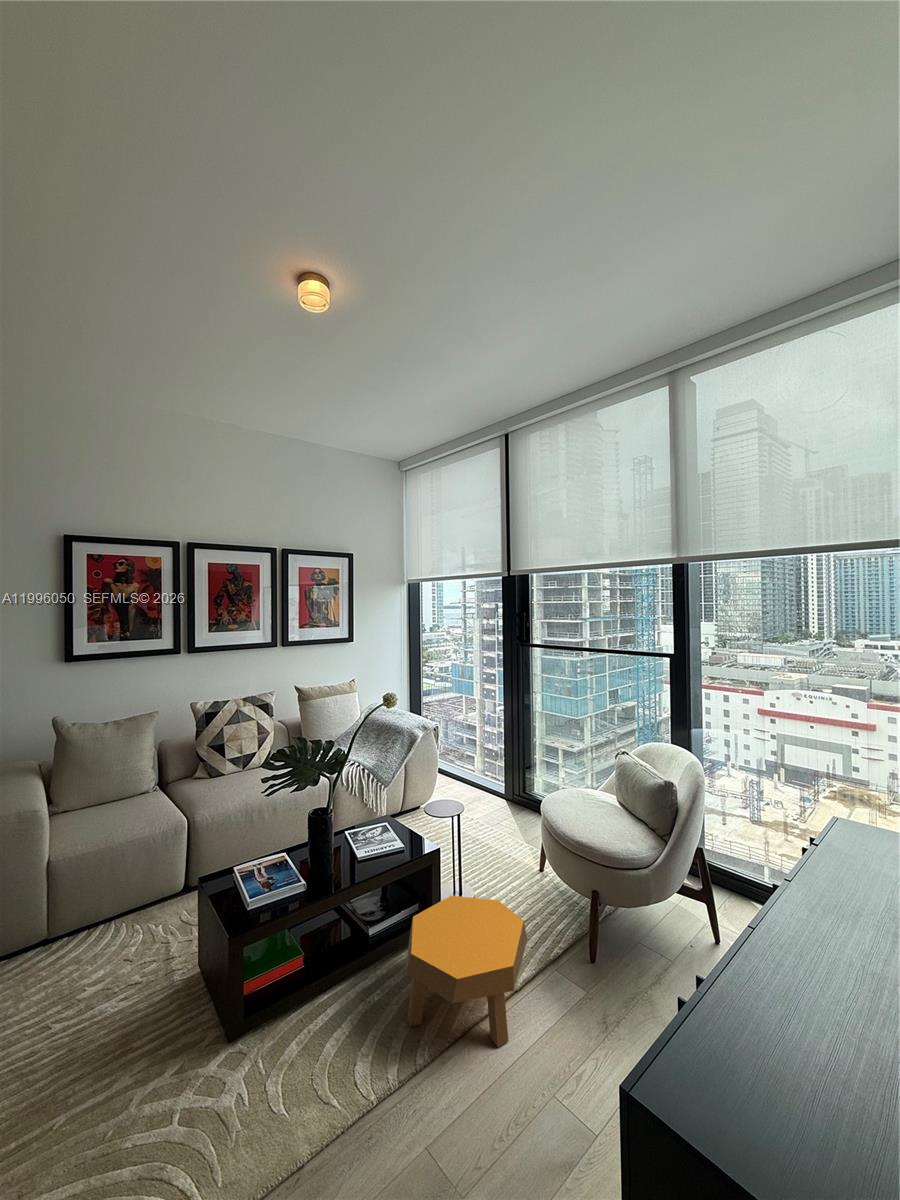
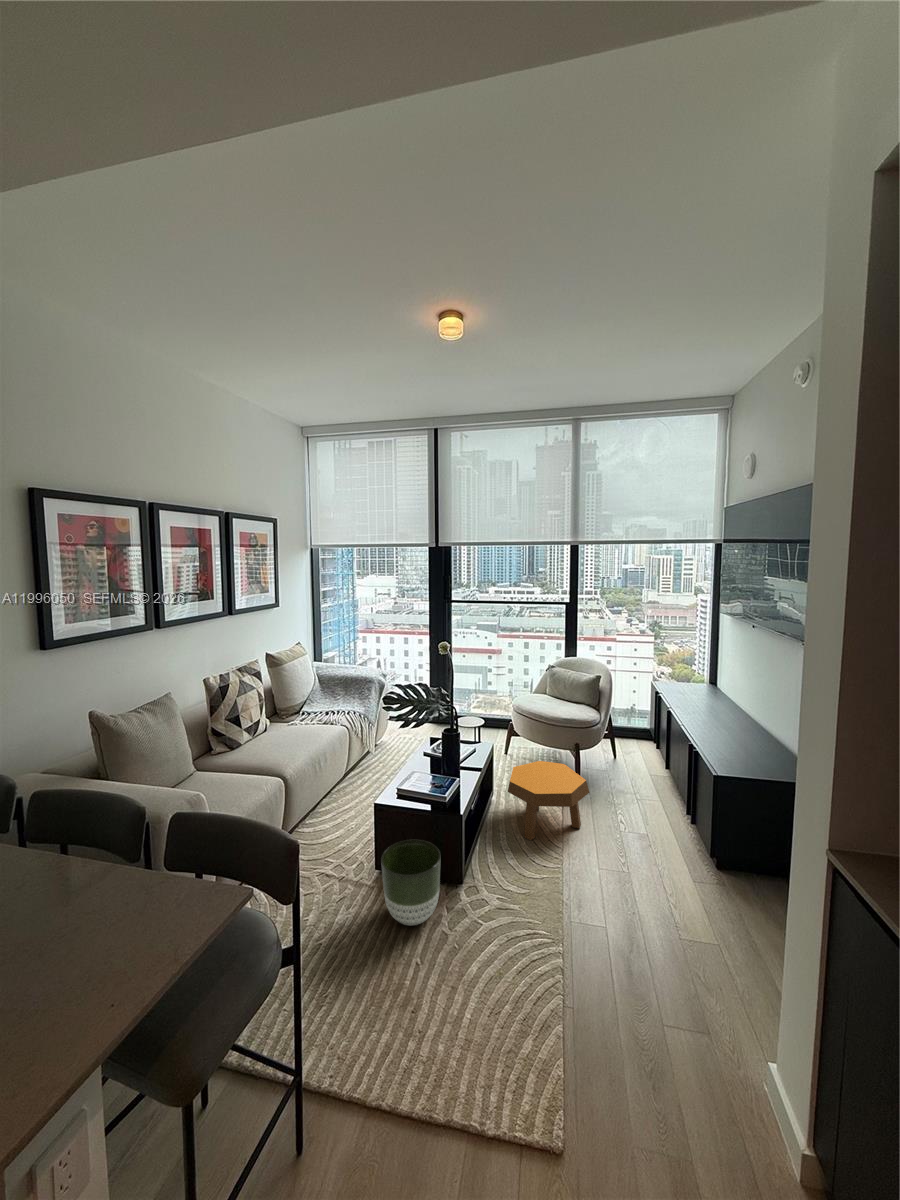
planter: none [108,947,199,1075] -> present [381,840,440,925]

